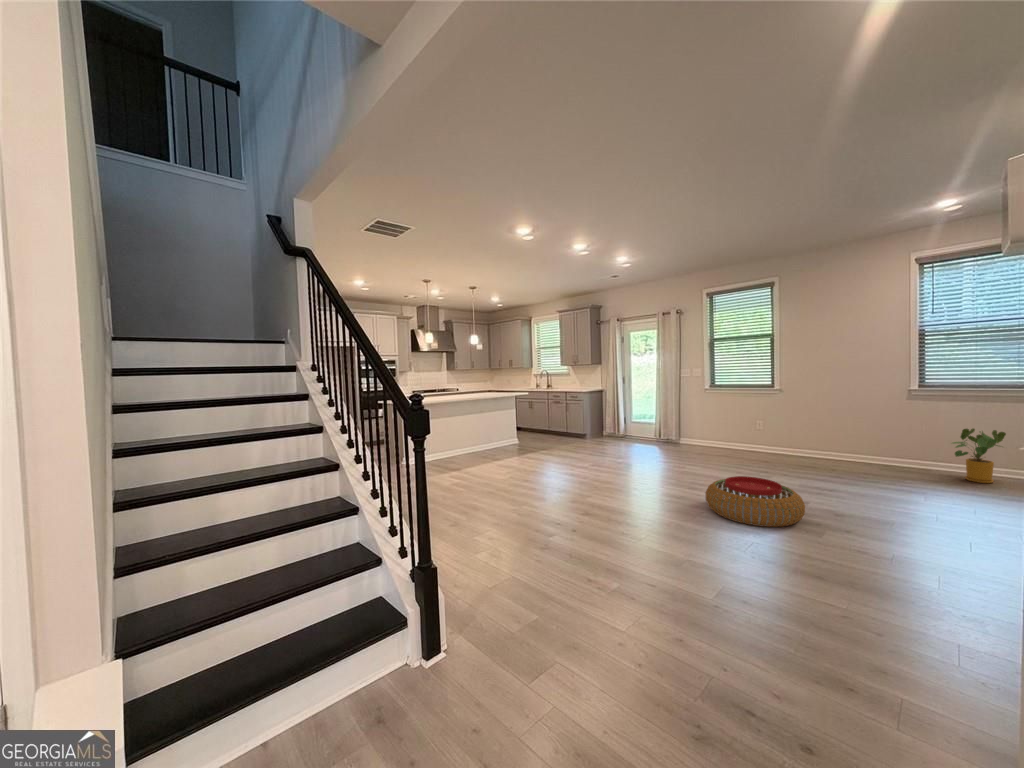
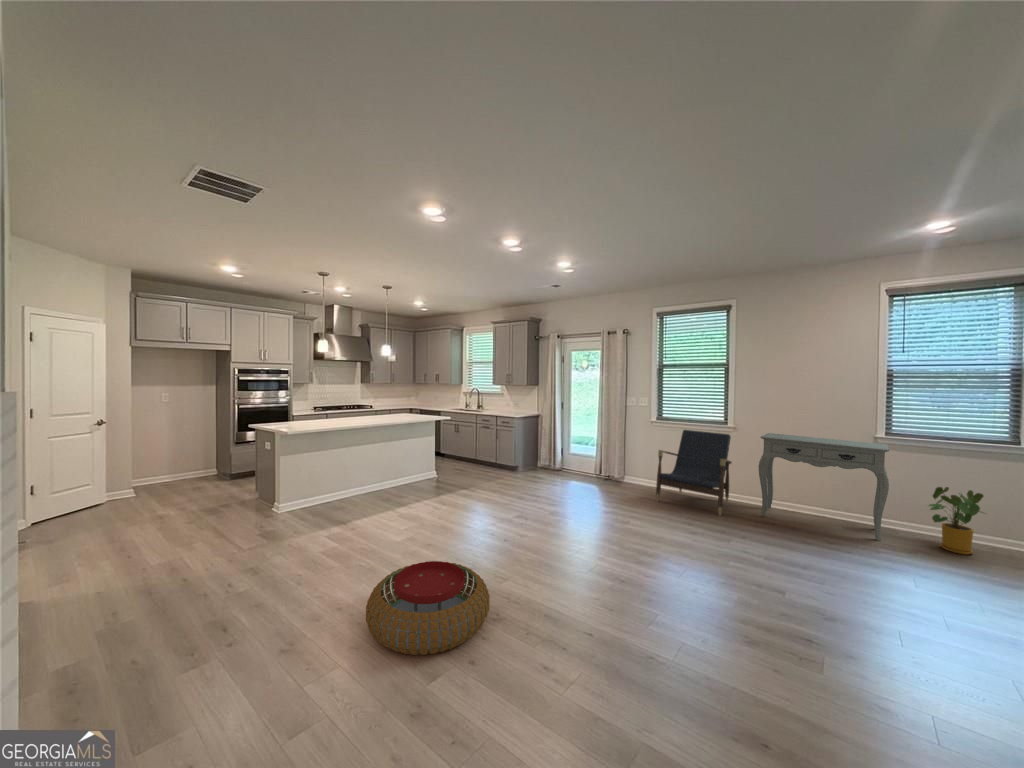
console table: none [800,392,919,477] -> present [759,433,889,541]
lounge chair: none [710,394,777,463] -> present [656,430,732,516]
pouf: present [706,476,805,527] -> present [366,561,490,655]

